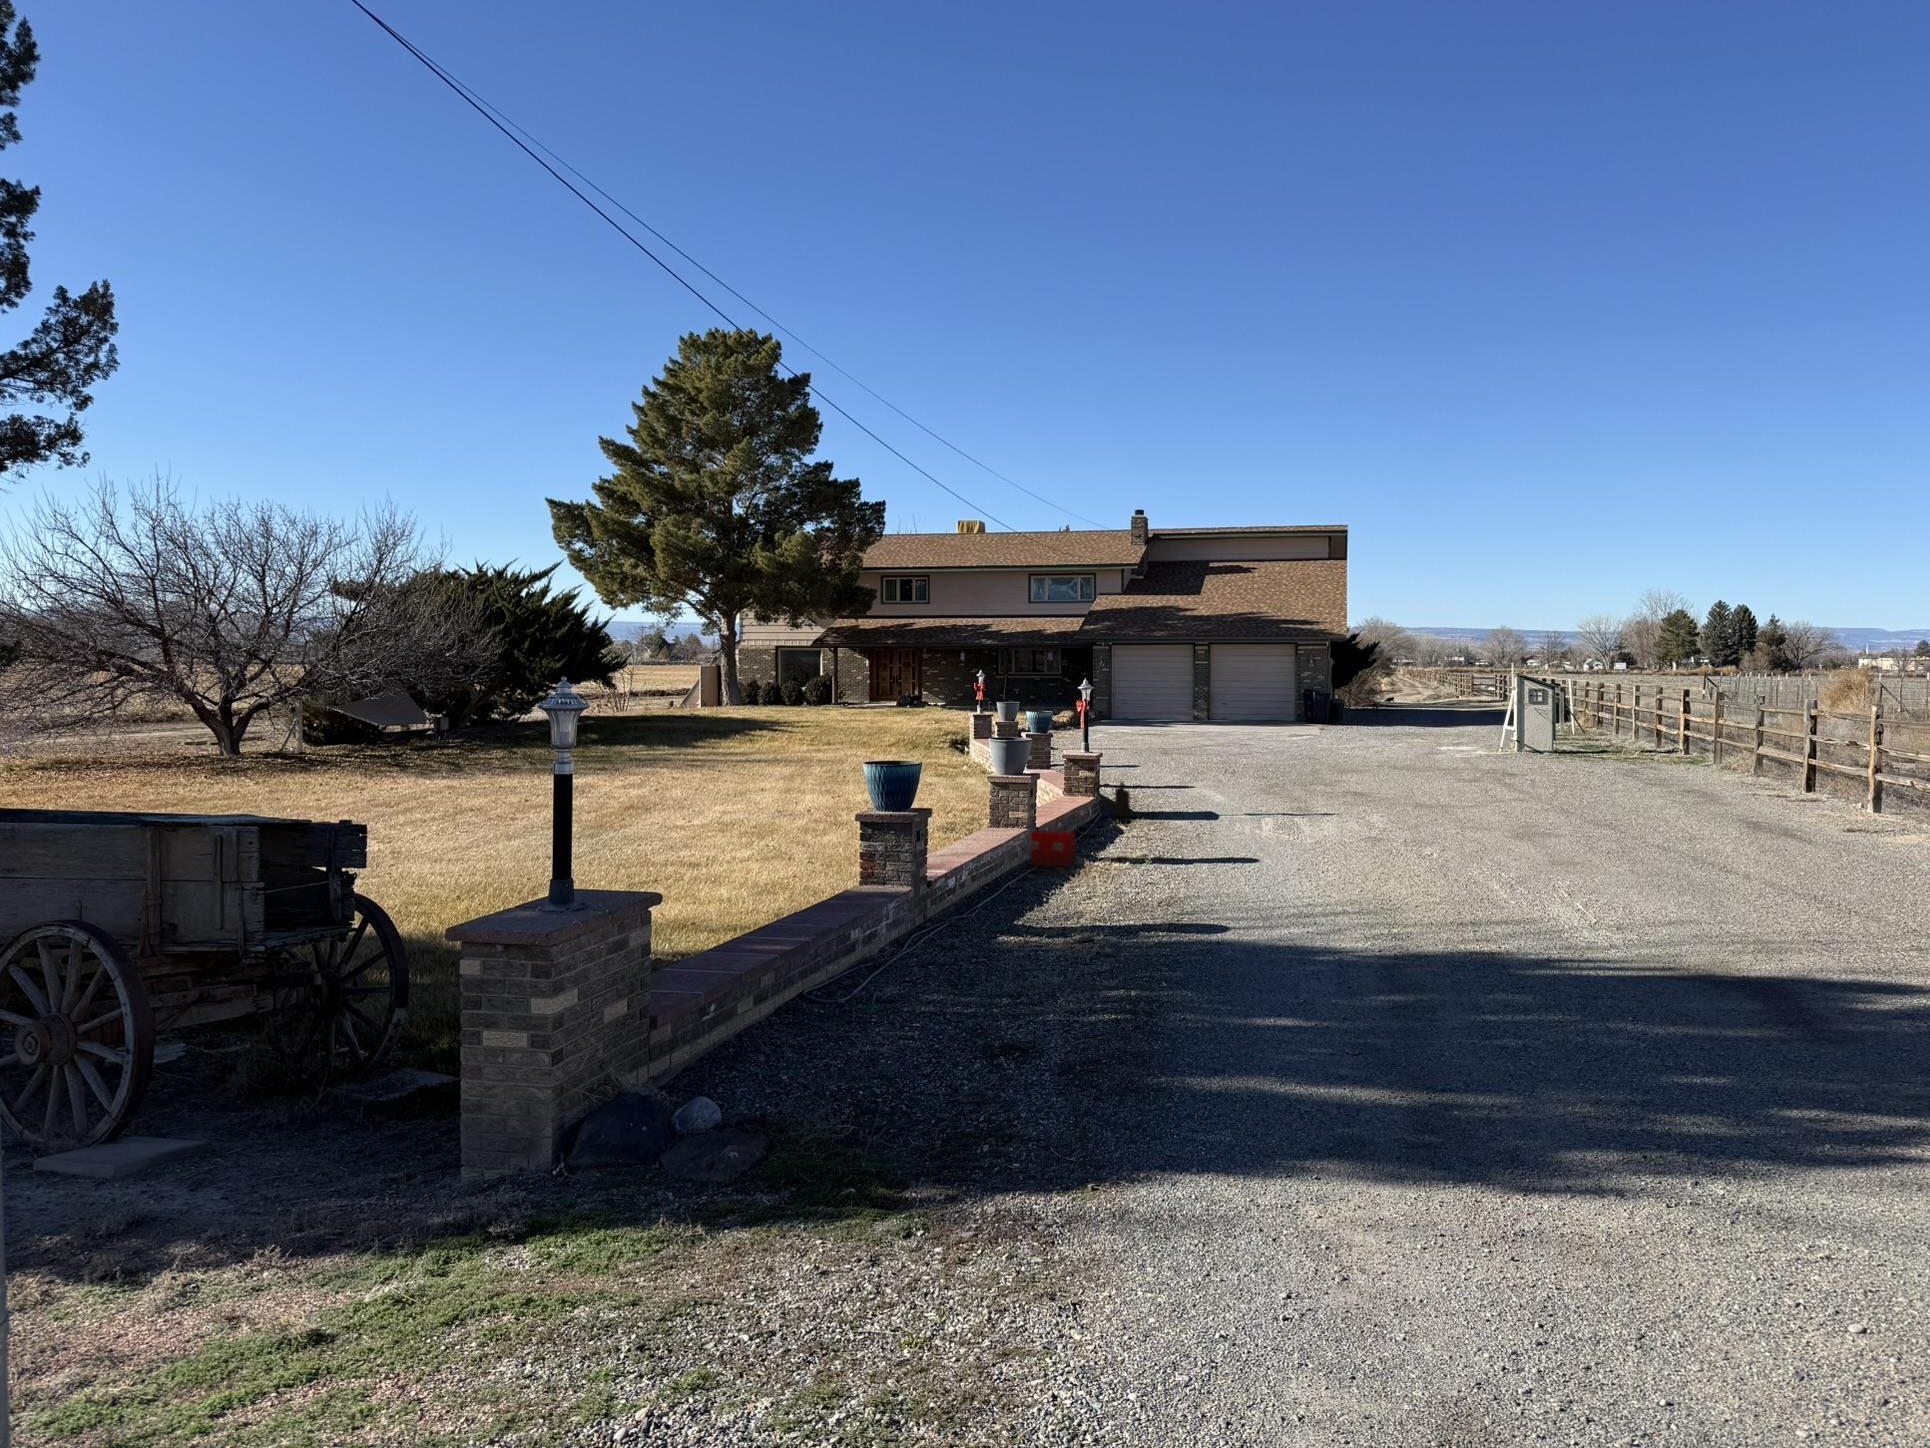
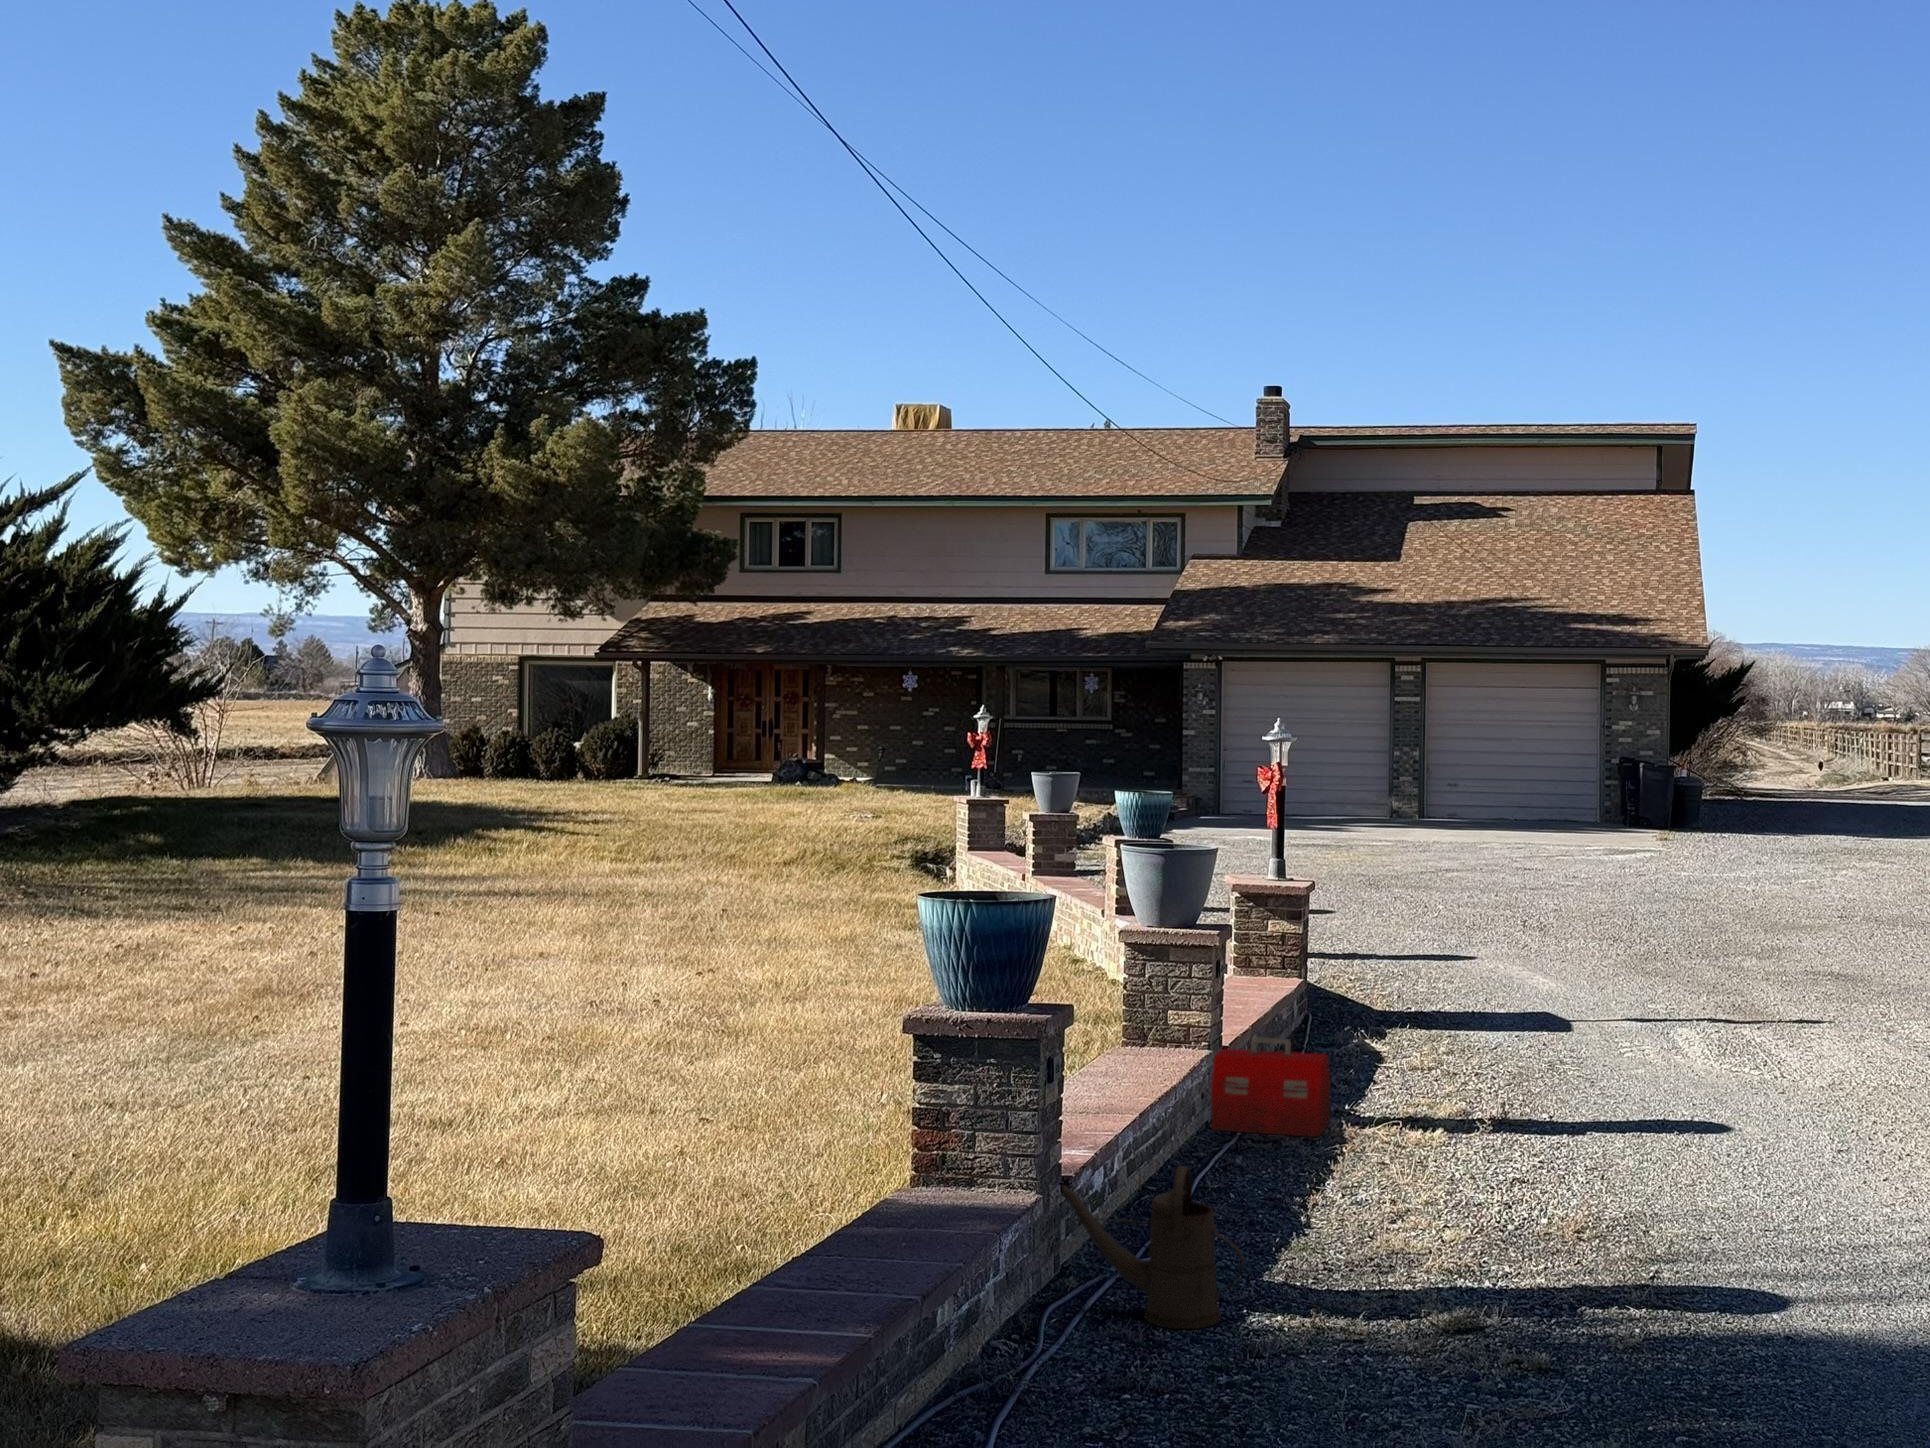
watering can: present [1096,782,1131,817] -> present [1062,1166,1244,1329]

